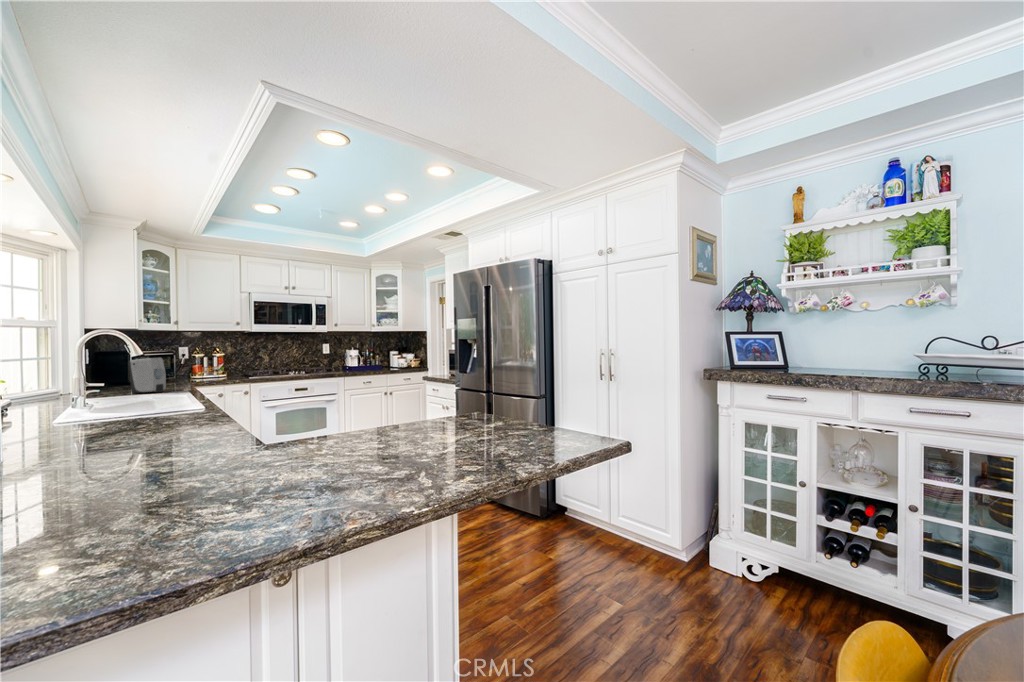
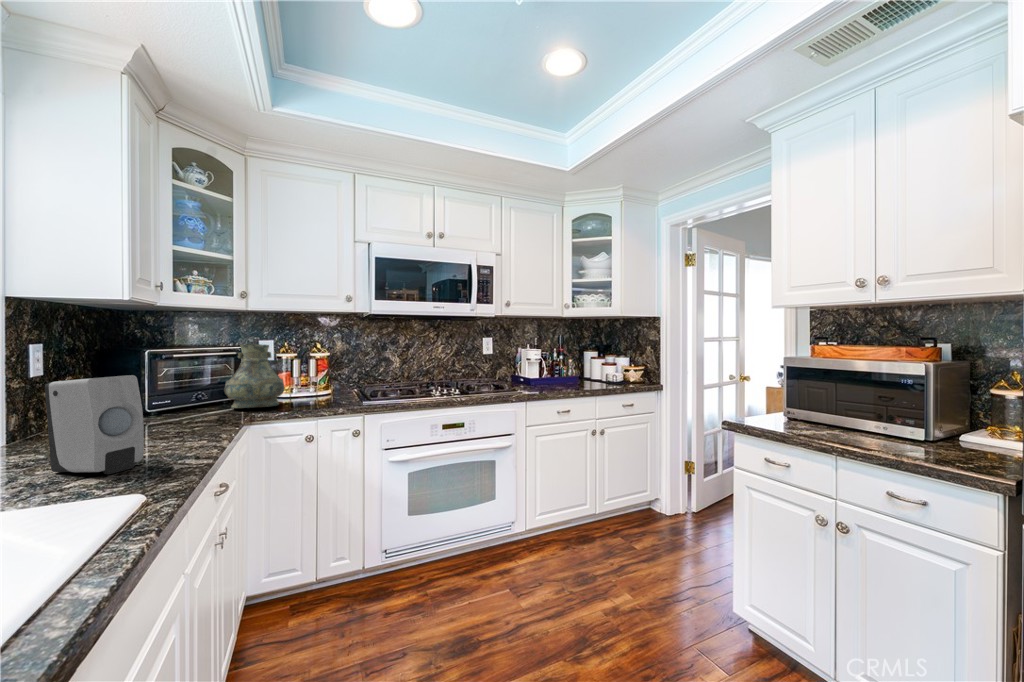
vase: none [170,348,203,382] -> present [224,344,284,408]

